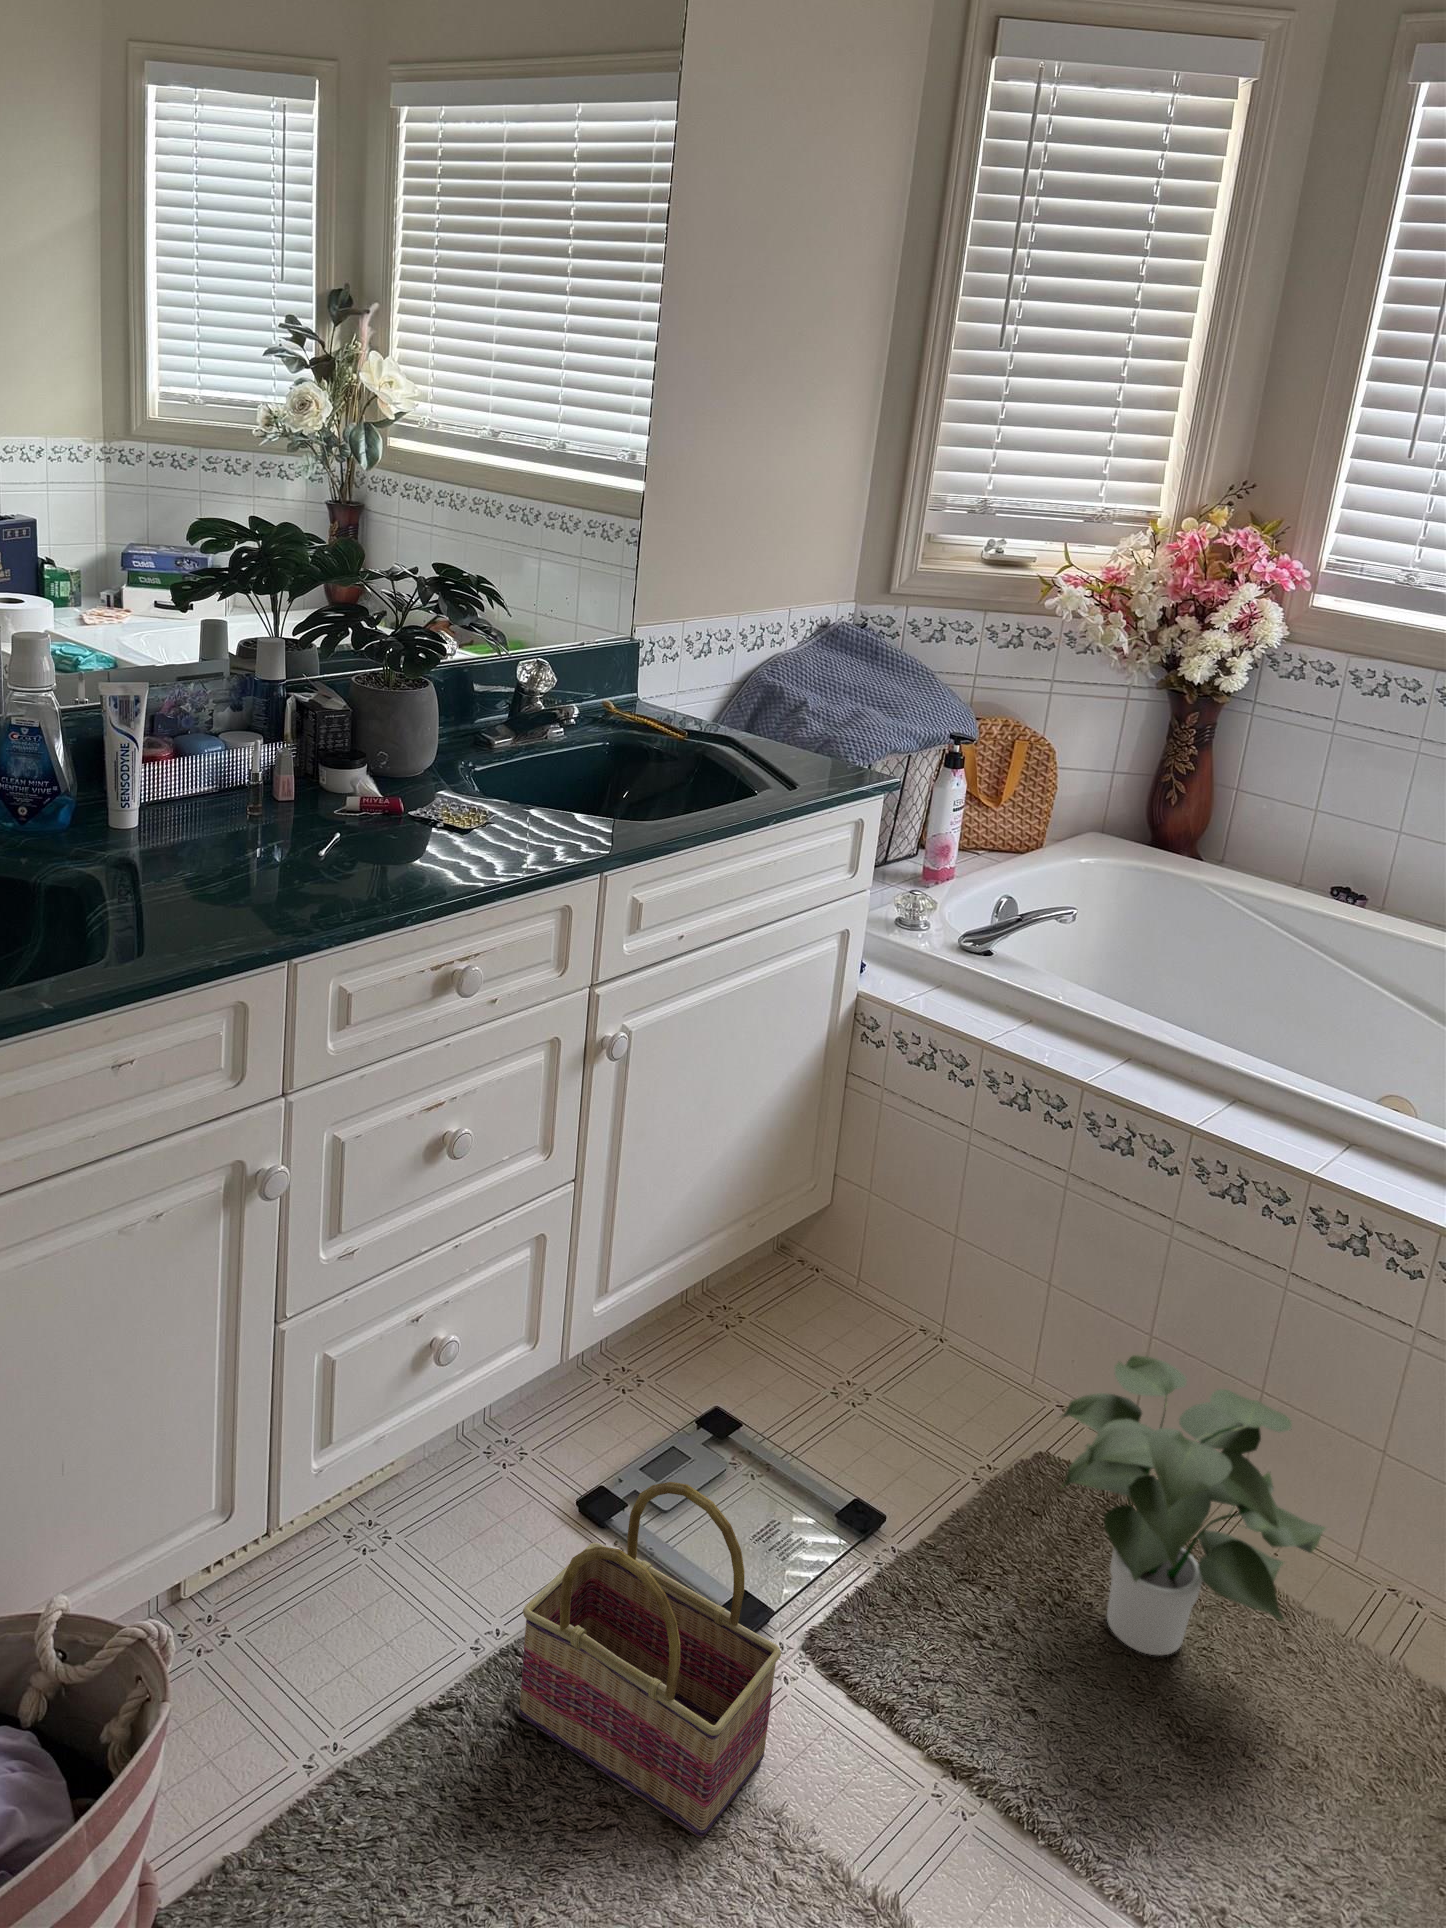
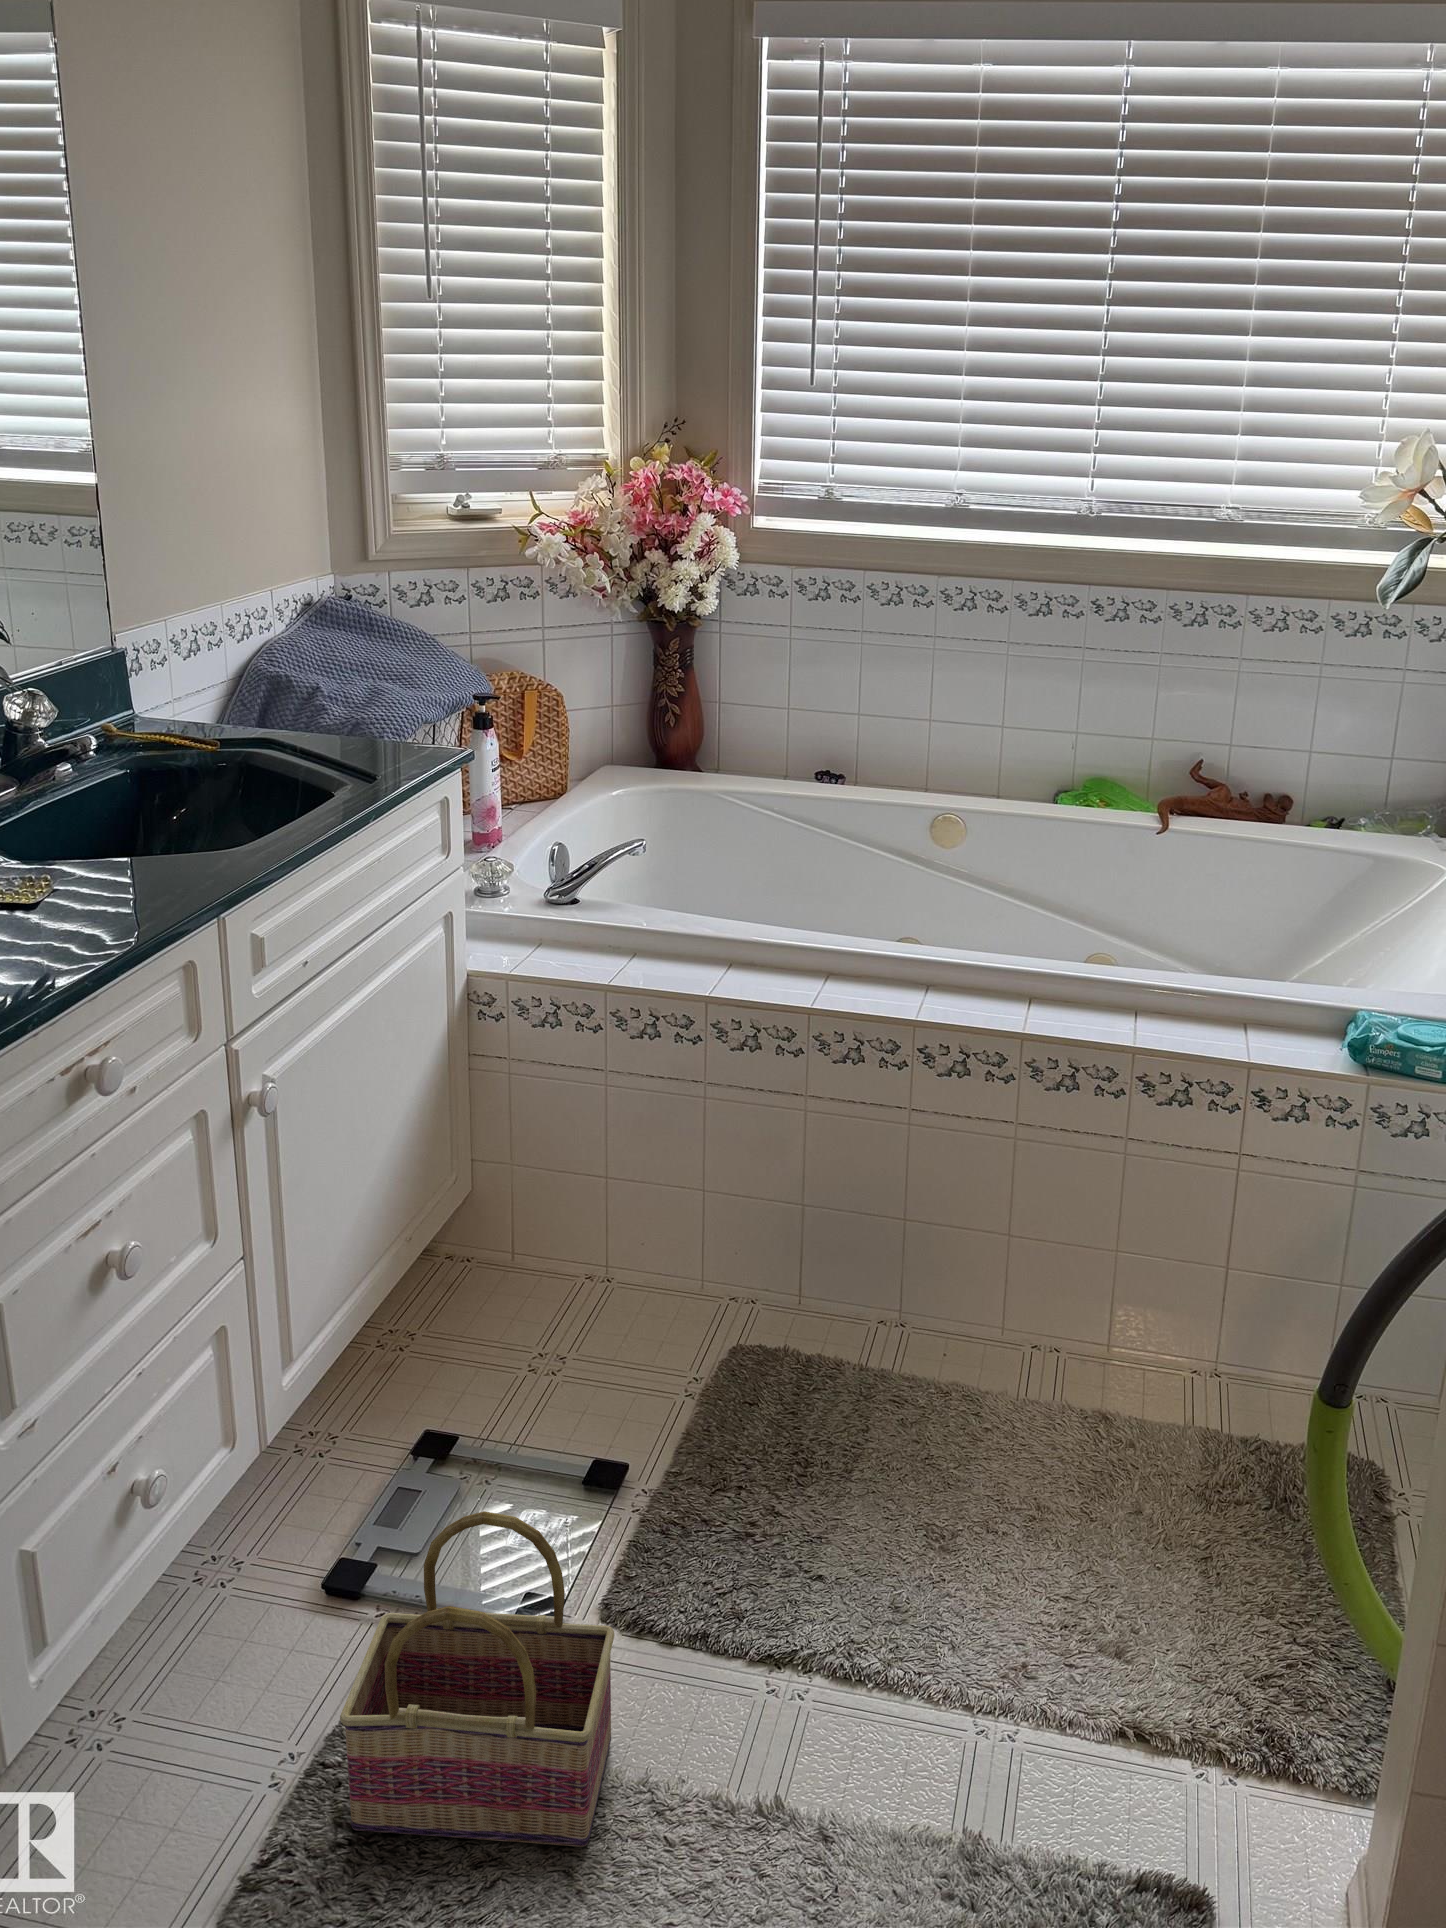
potted plant: present [1060,1355,1326,1655] -> none [764,1223,998,1482]

